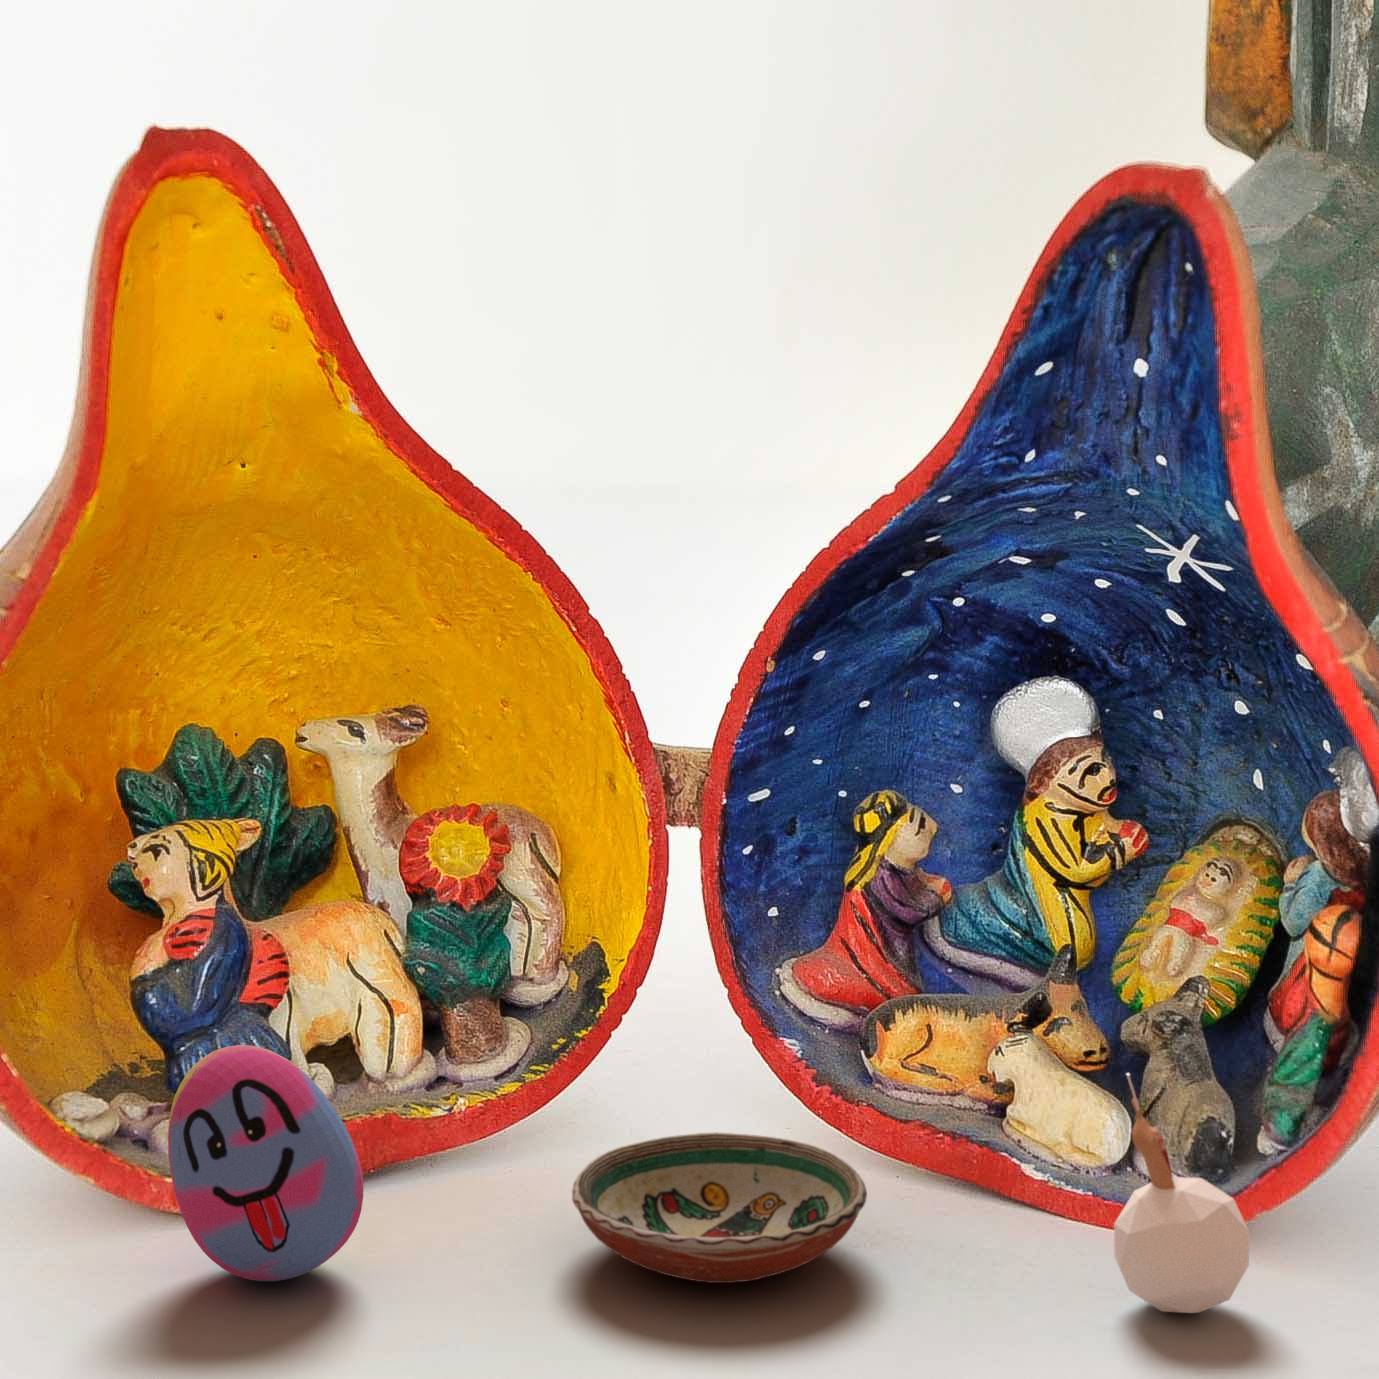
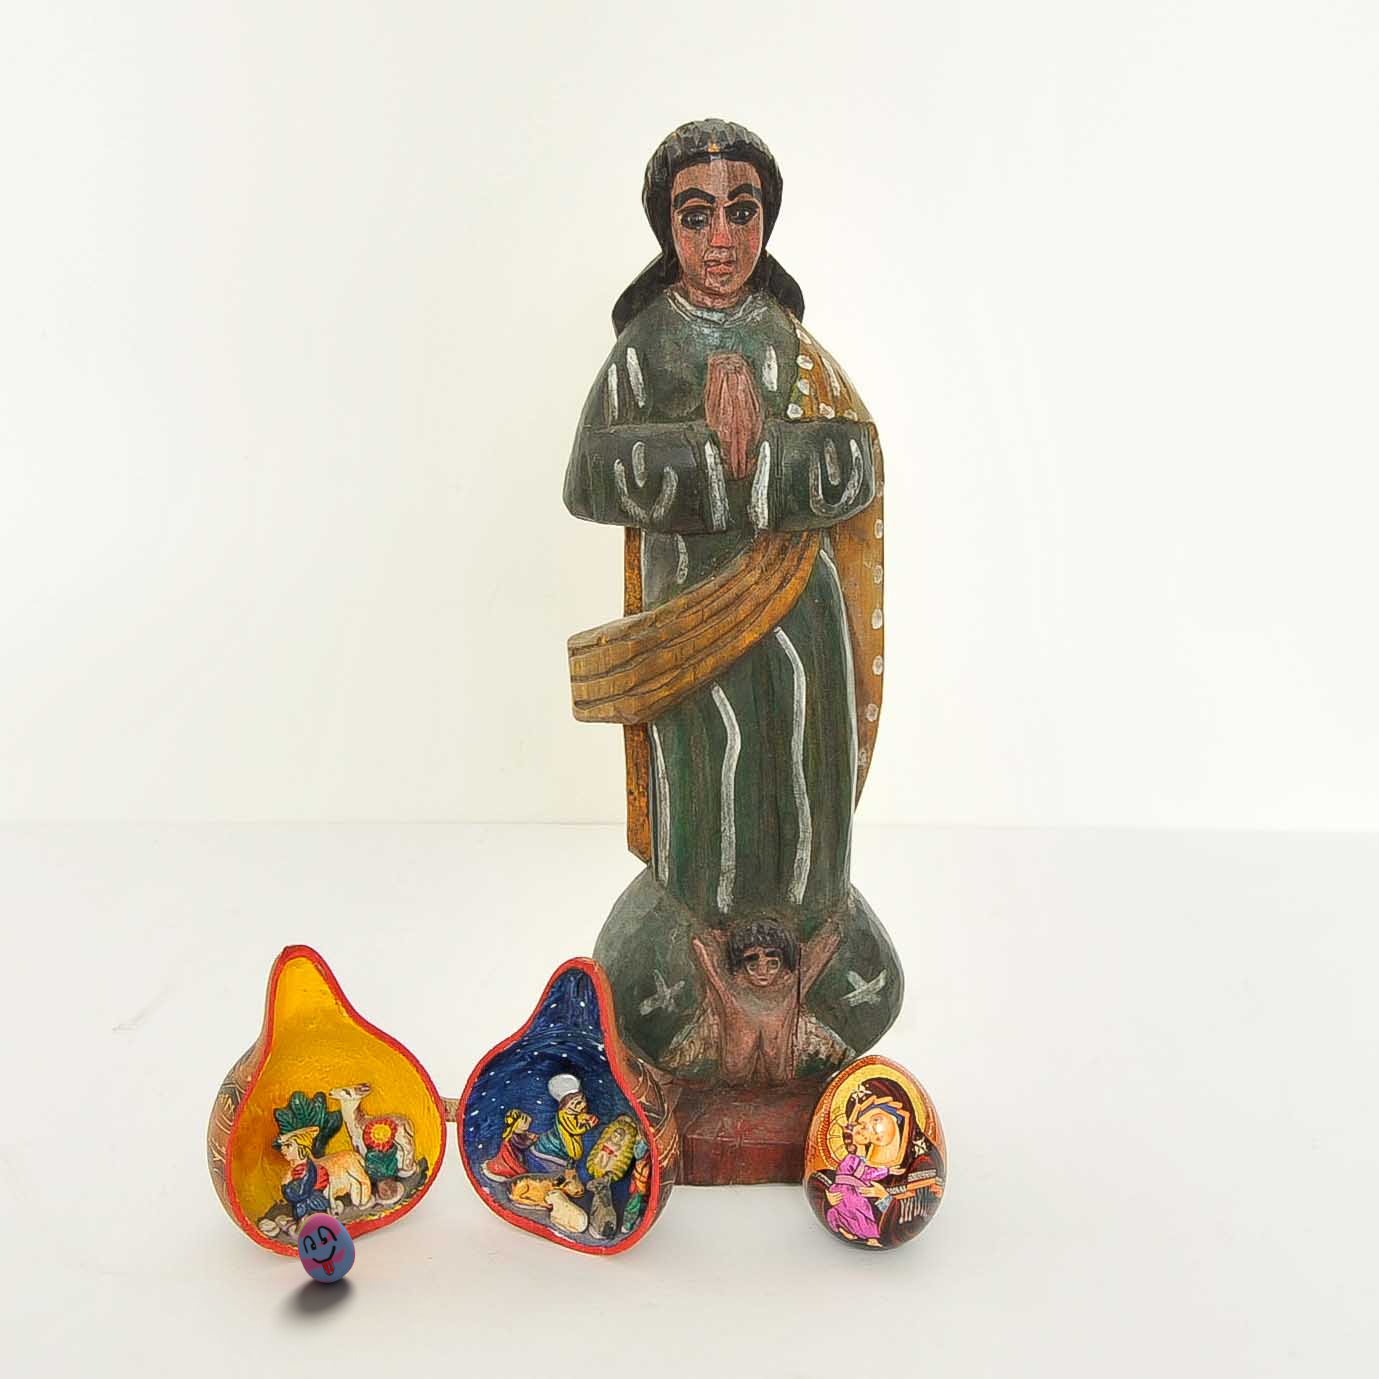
candle: present [1114,1073,1250,1313] -> none [572,1213,610,1282]
decorative bowl: present [572,1133,867,1283] -> none [417,1225,504,1277]

